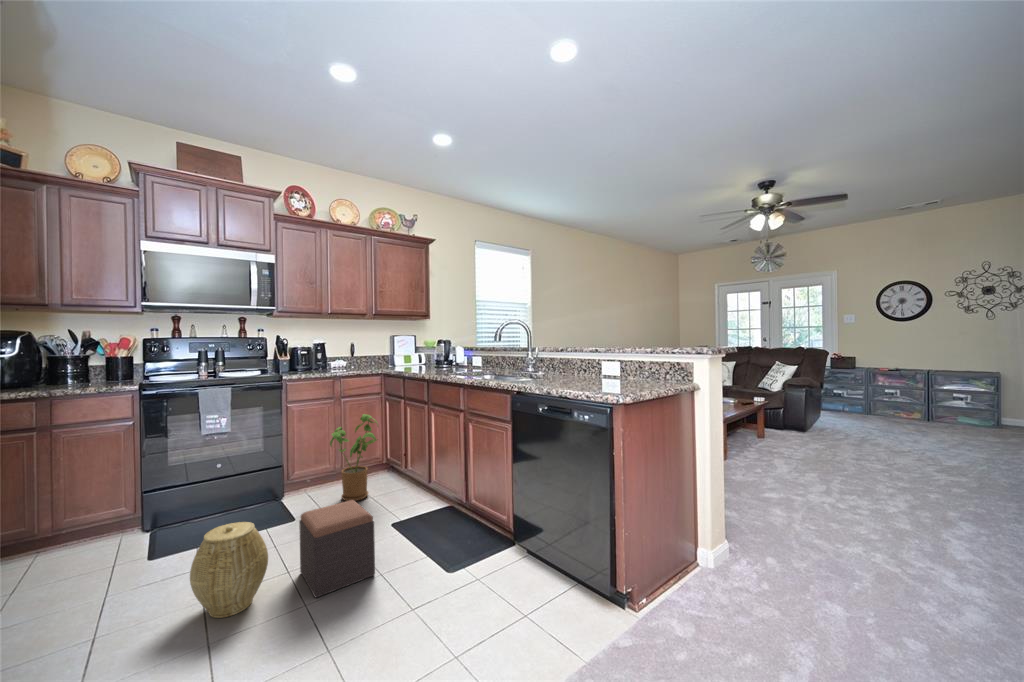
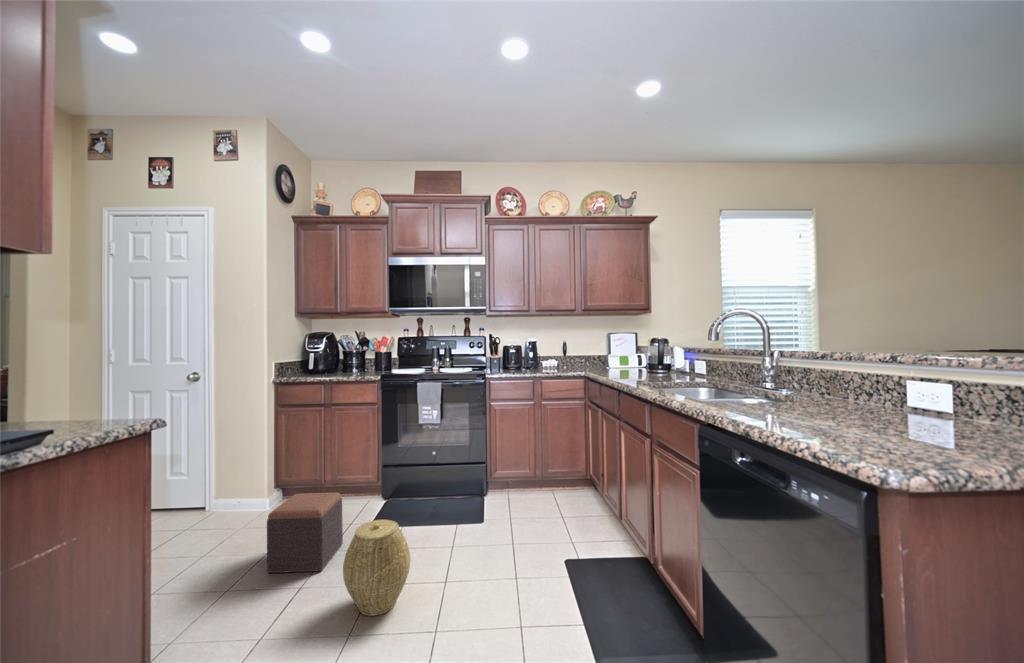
house plant: present [330,414,378,501] -> none [522,421,572,516]
footstool: present [299,500,375,598] -> present [267,493,343,573]

